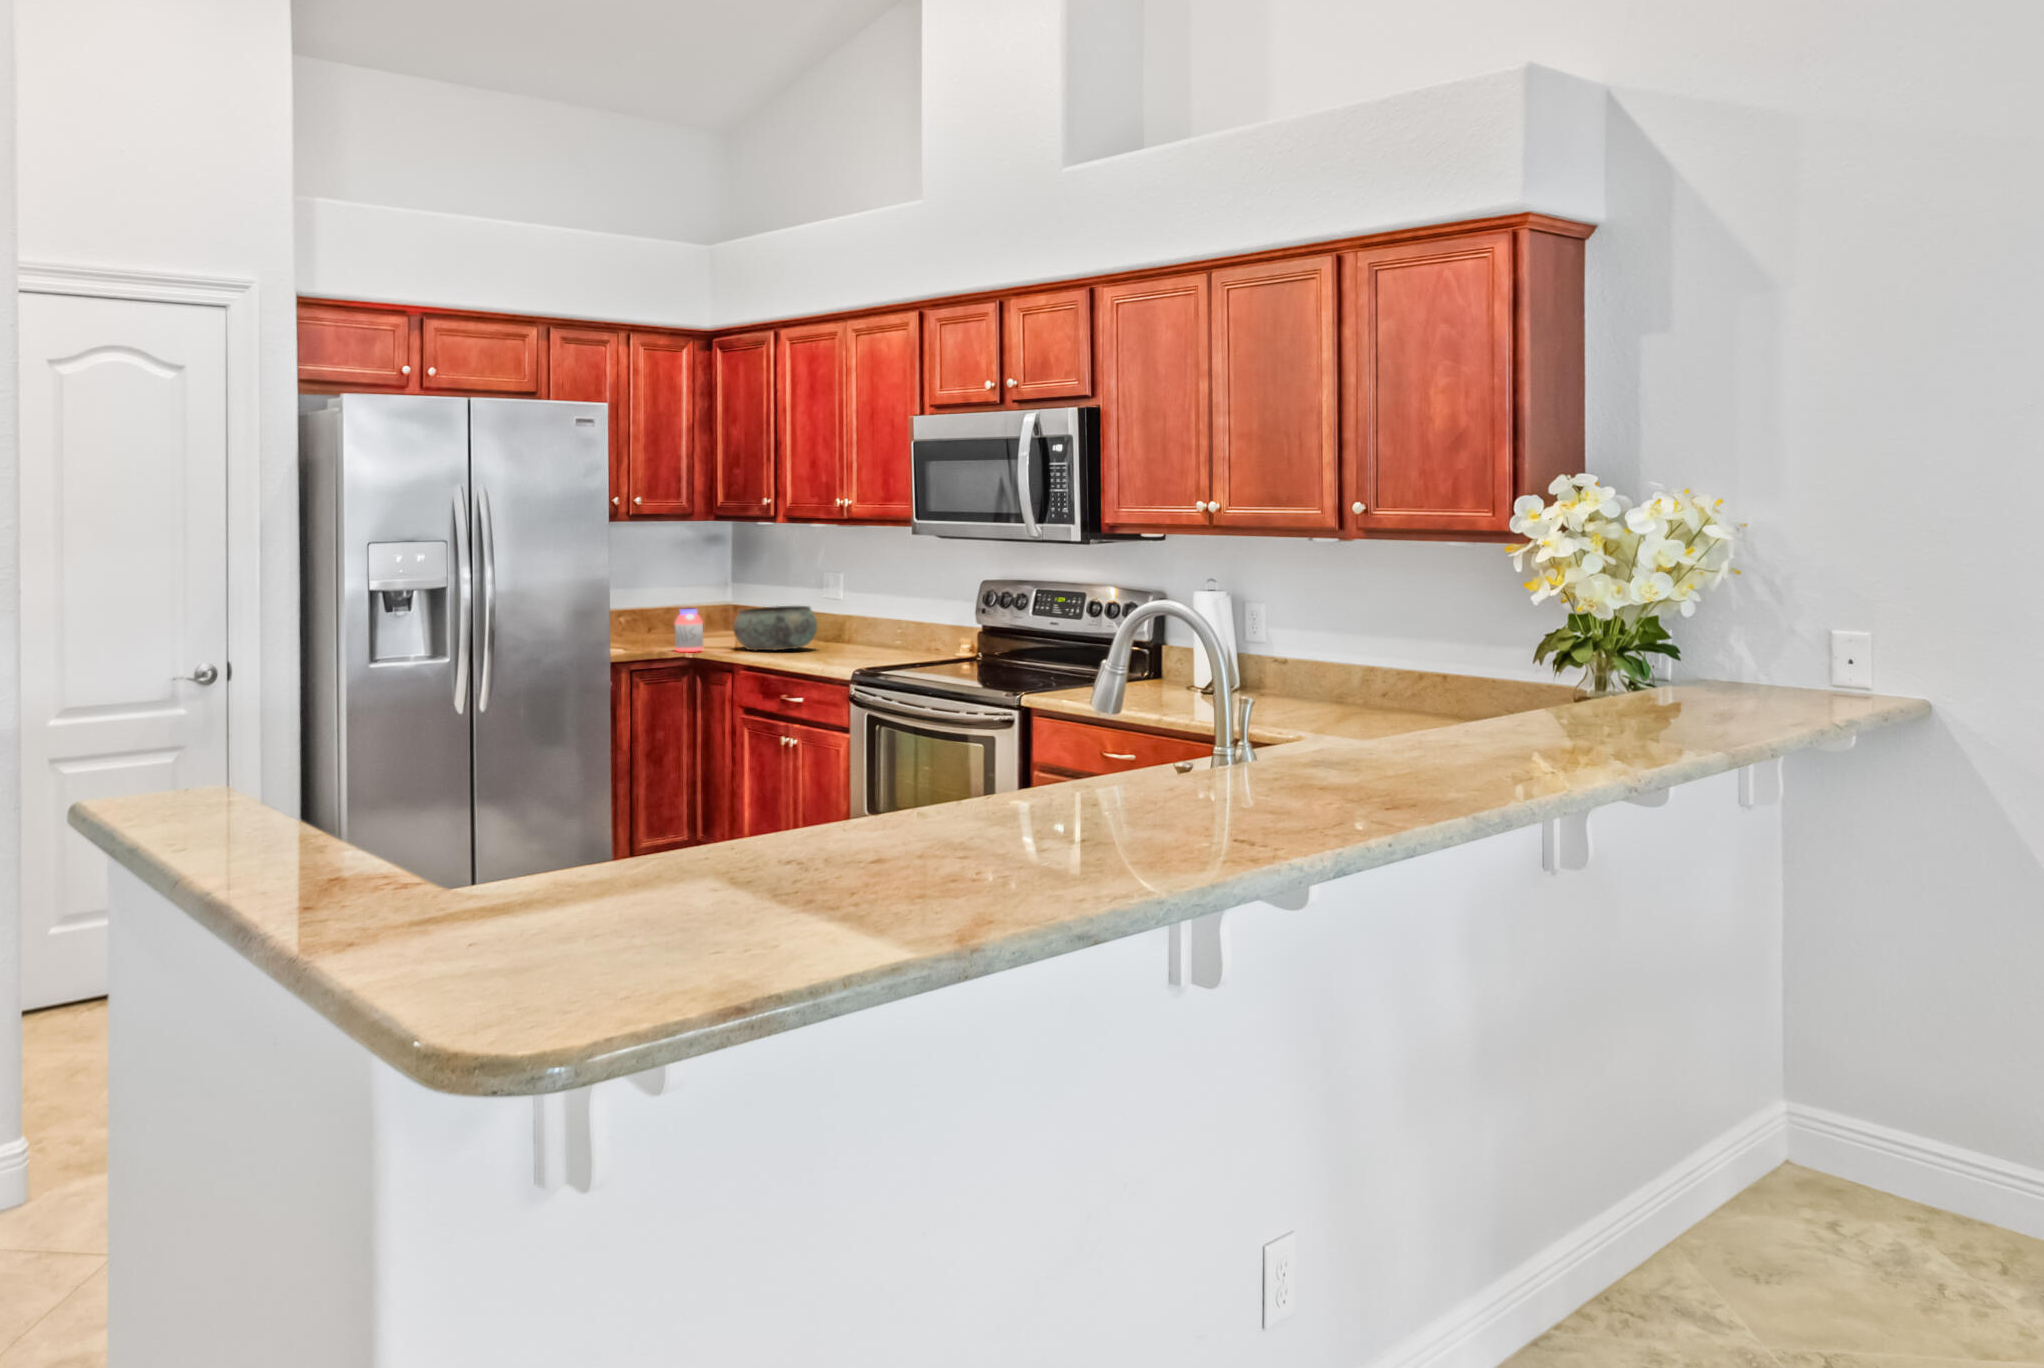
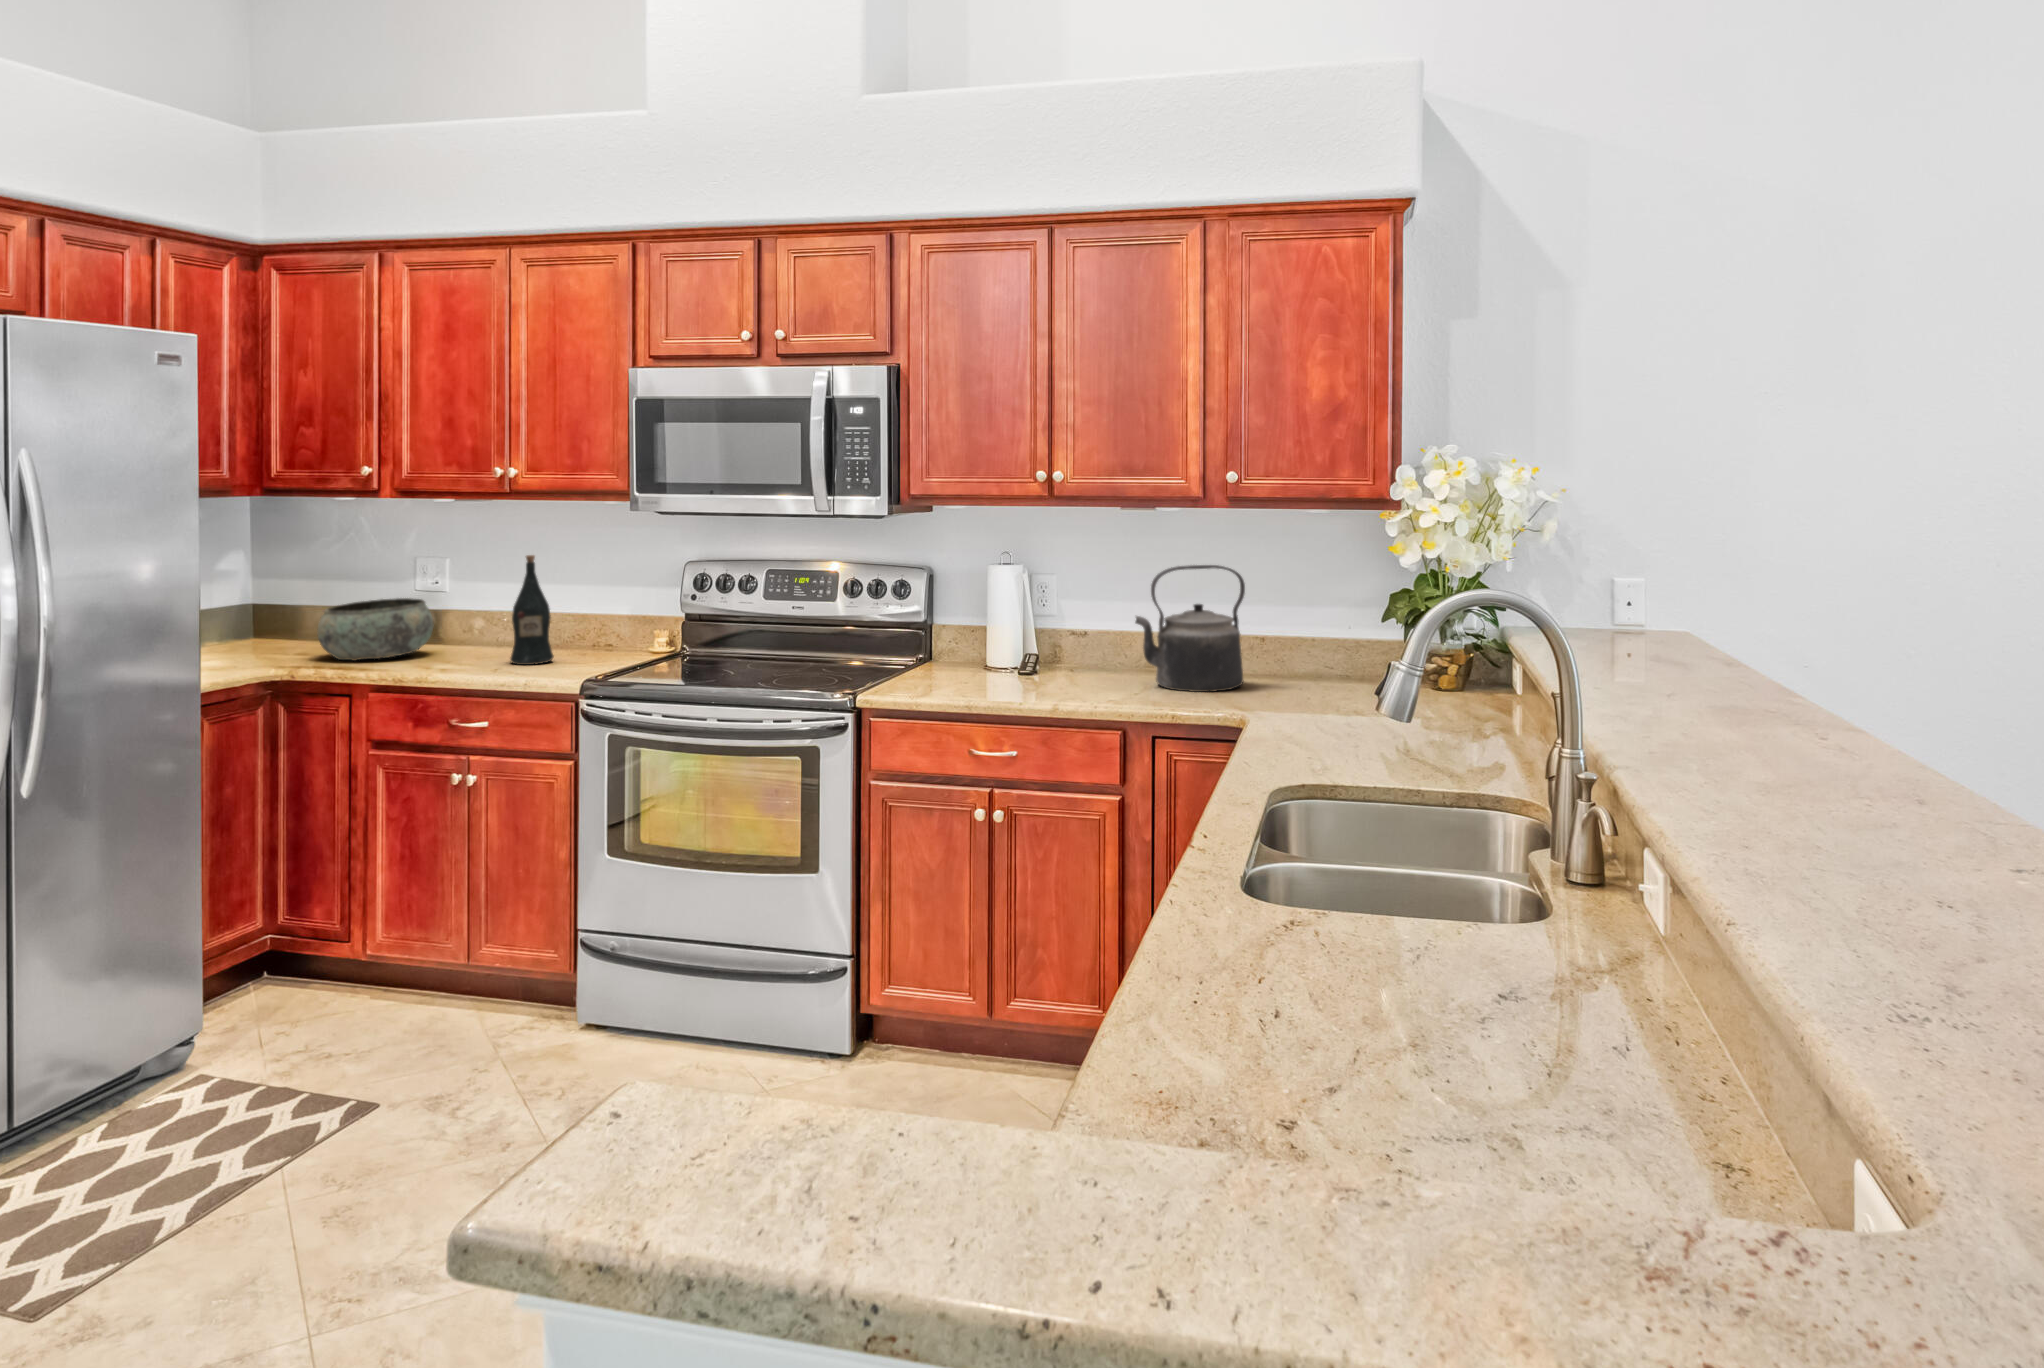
wine bottle: none [845,572,879,661] -> present [510,555,554,665]
kettle: none [1276,597,1394,723] -> present [1135,565,1245,692]
jar: present [675,608,703,652] -> none [250,612,292,672]

